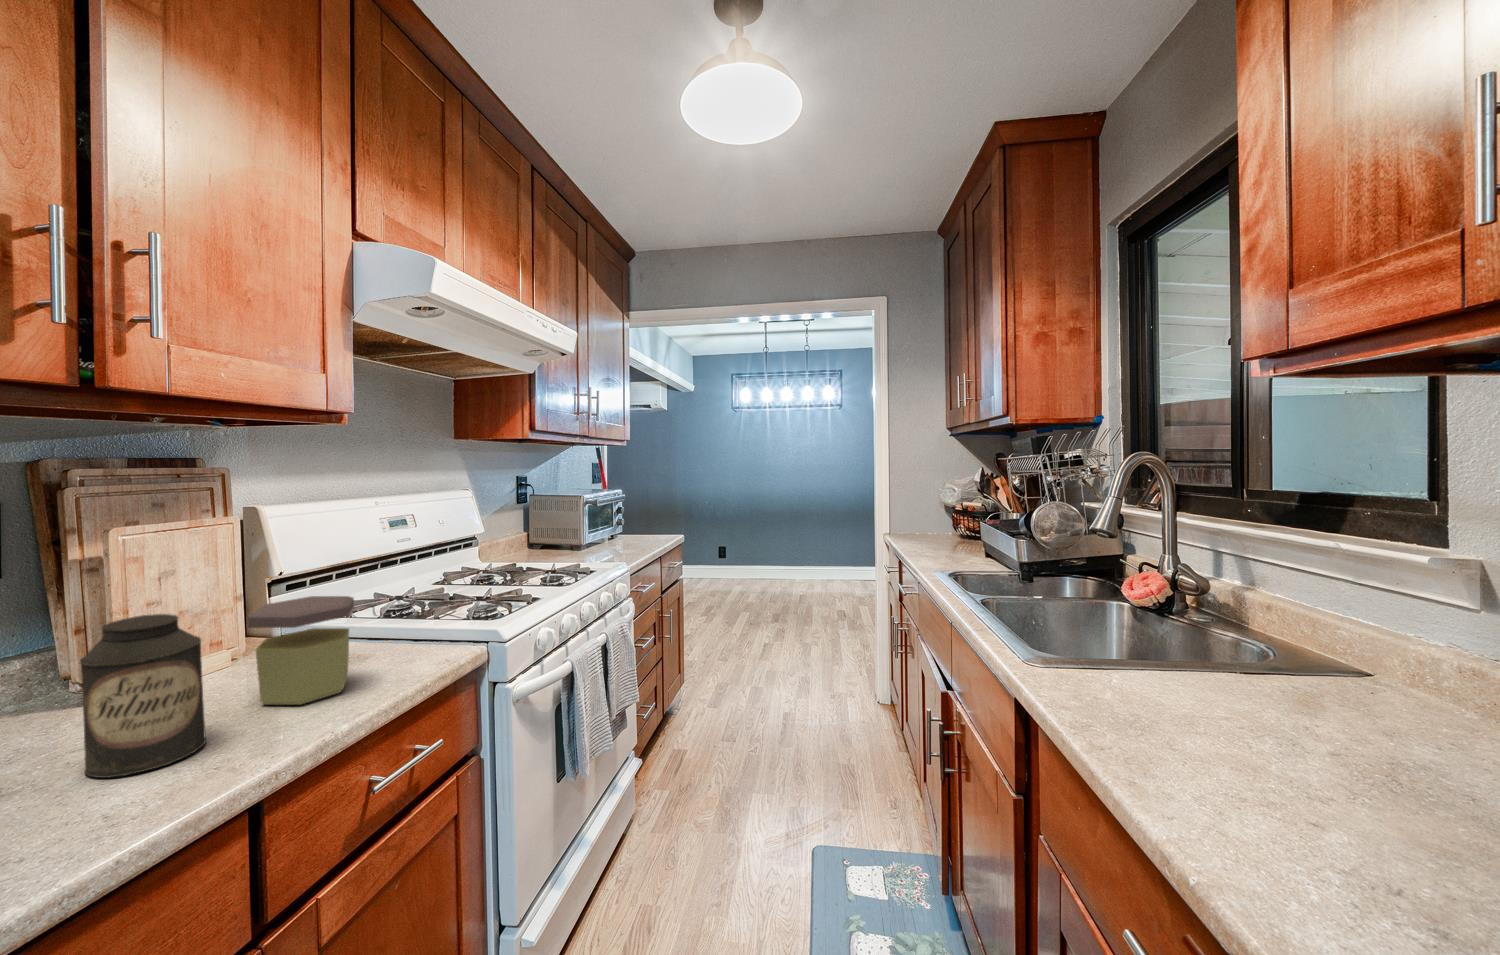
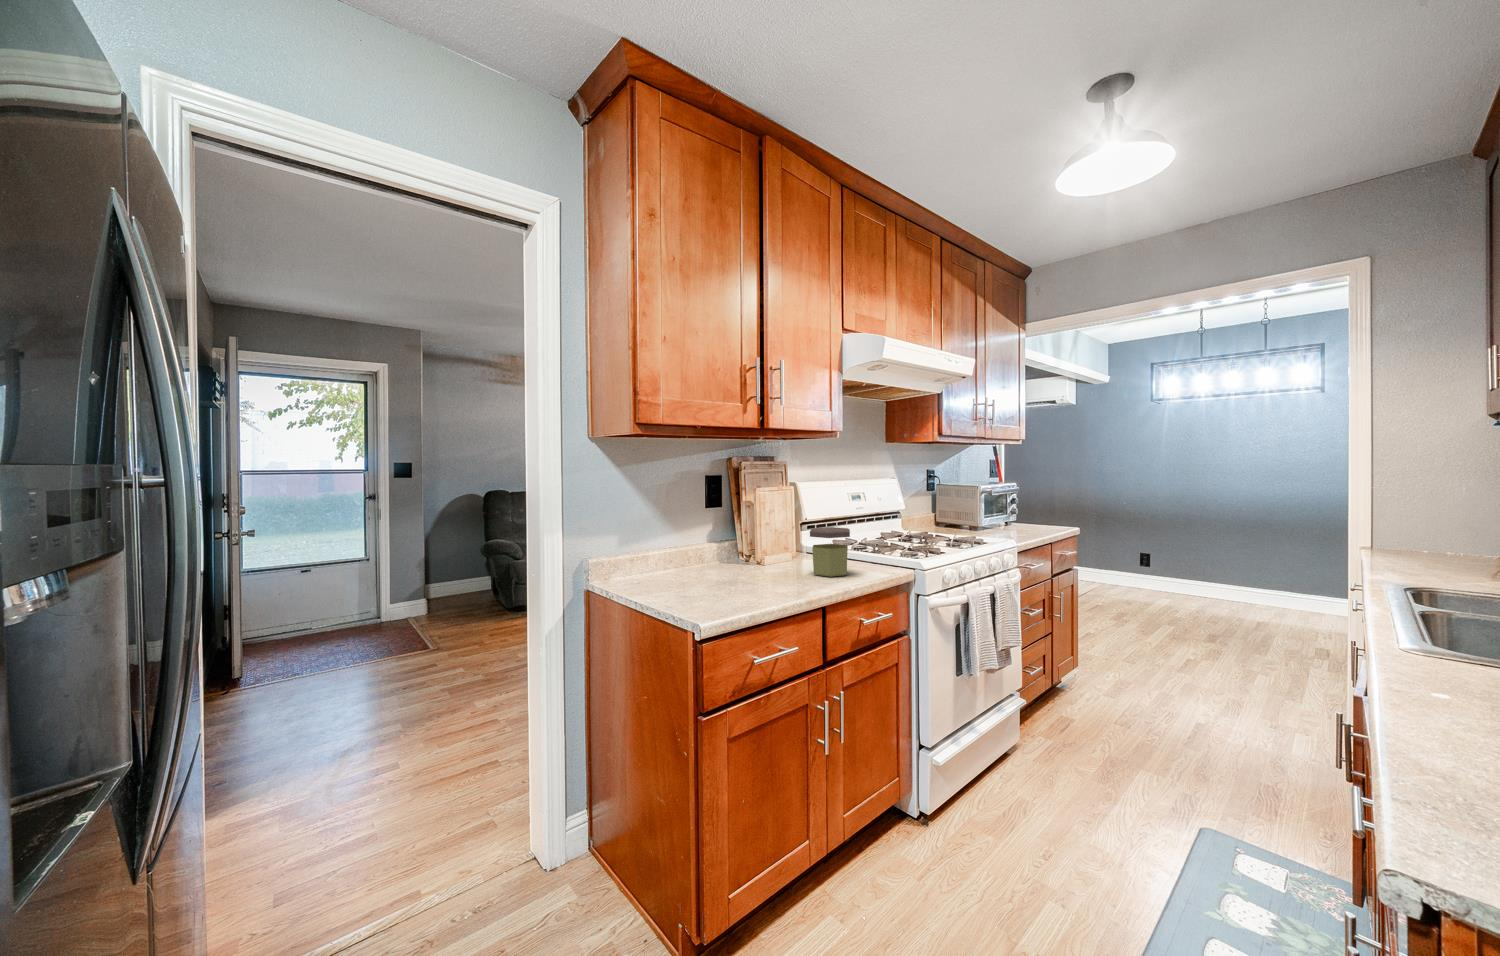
canister: present [80,614,206,778] -> none [765,523,801,585]

